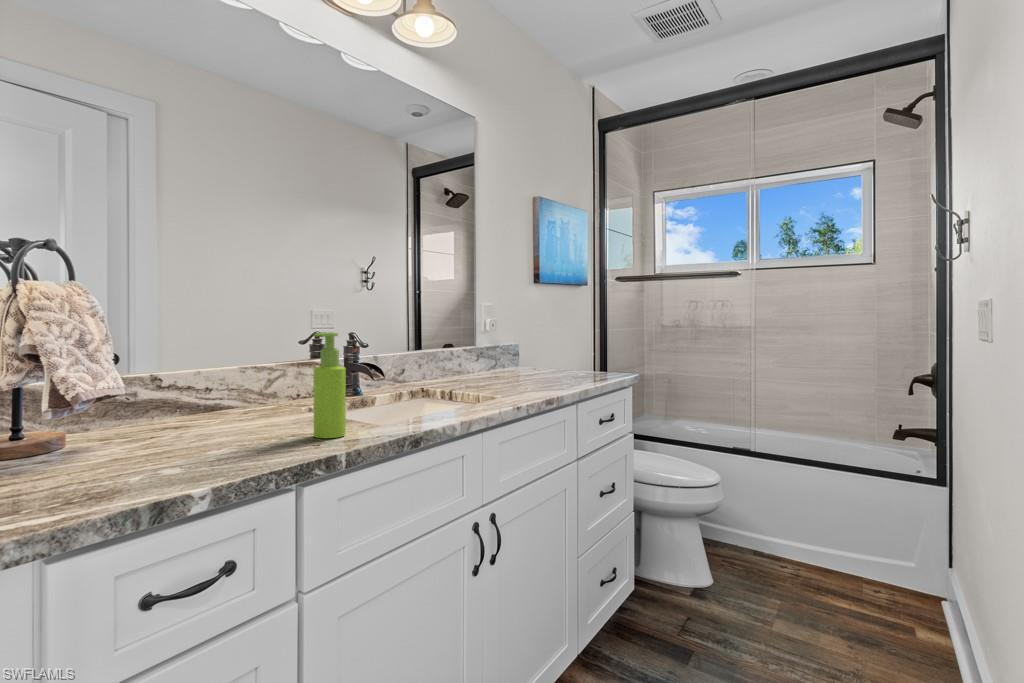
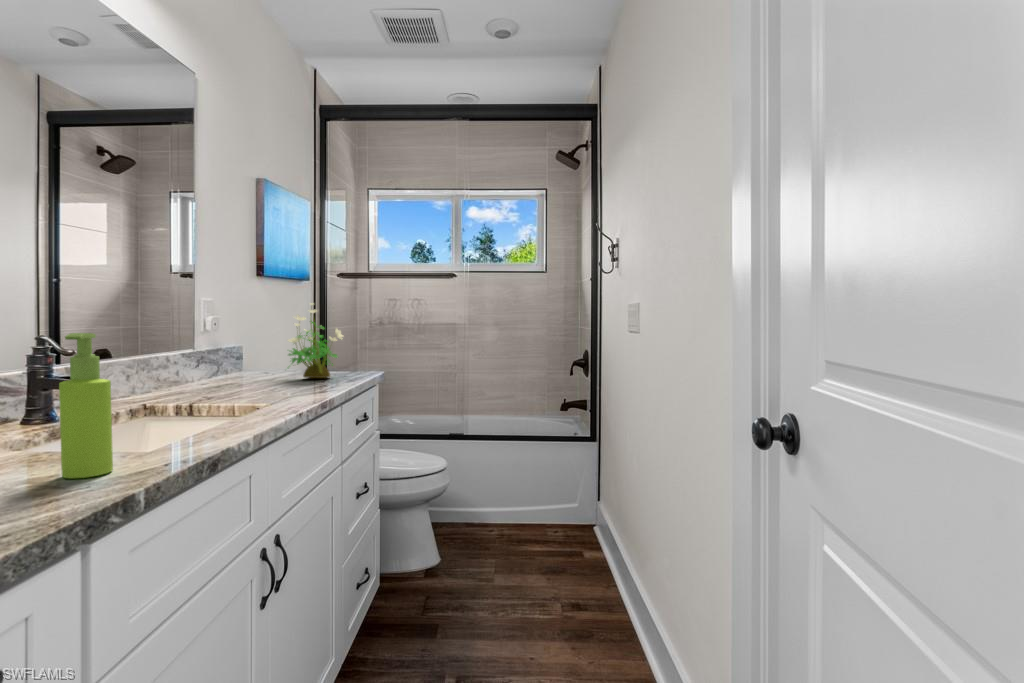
potted plant: none [547,307,597,376] -> present [288,303,343,378]

